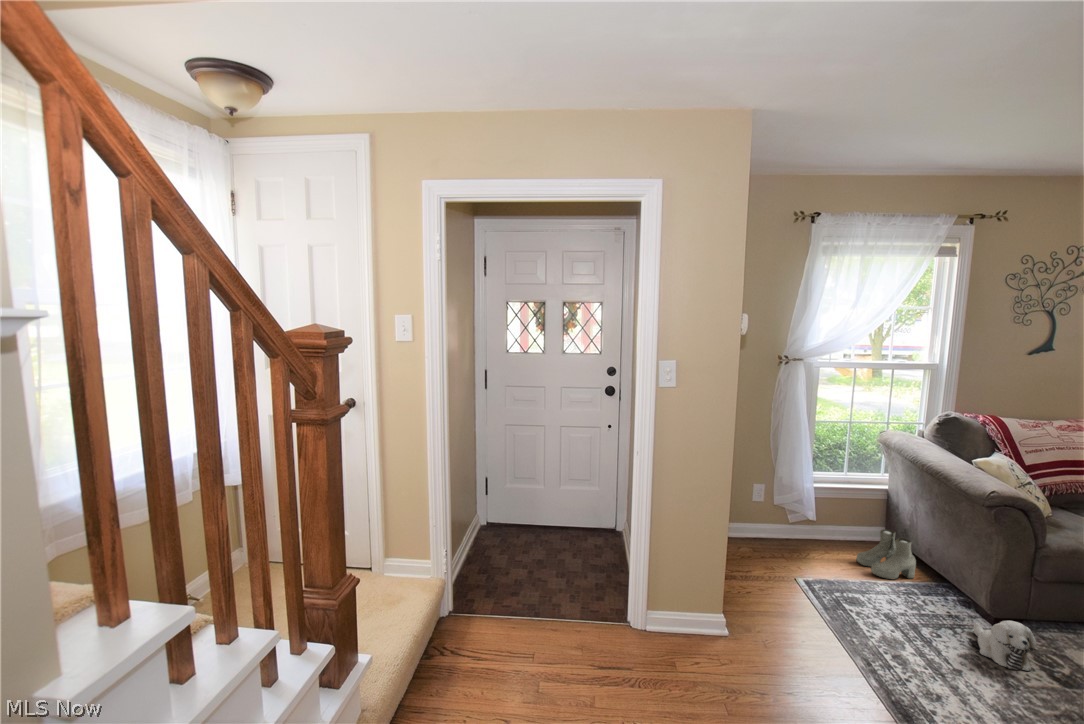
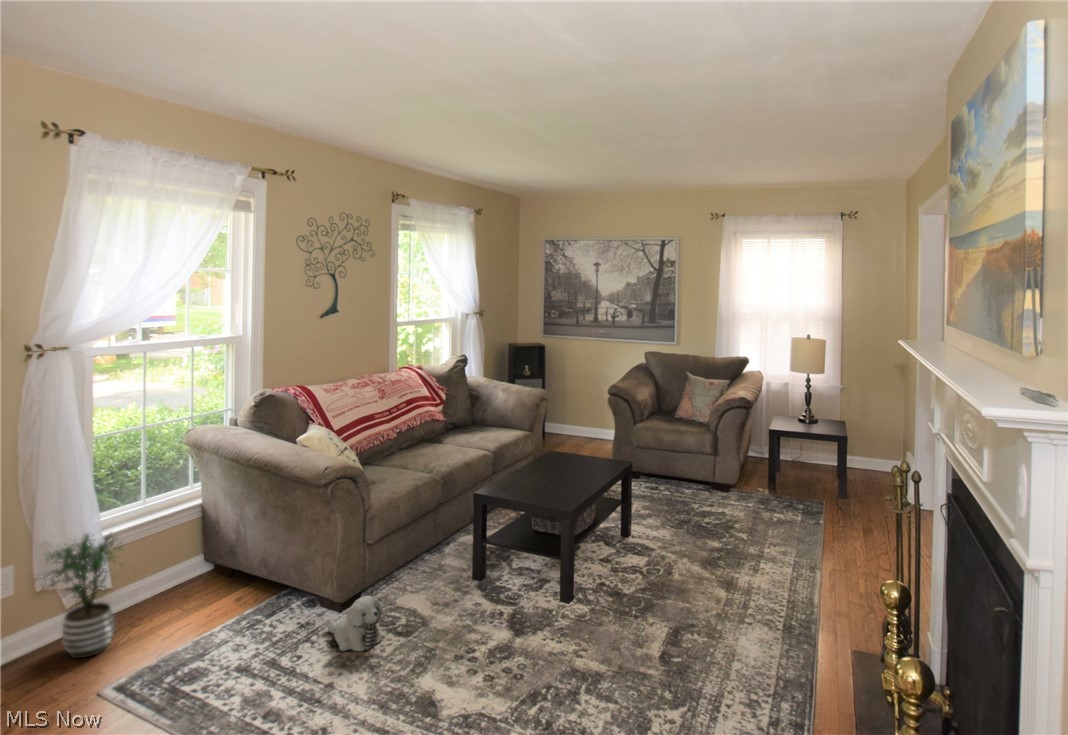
potted plant: none [773,481,826,557] -> present [35,533,121,658]
boots: present [856,529,916,579] -> none [181,555,253,623]

